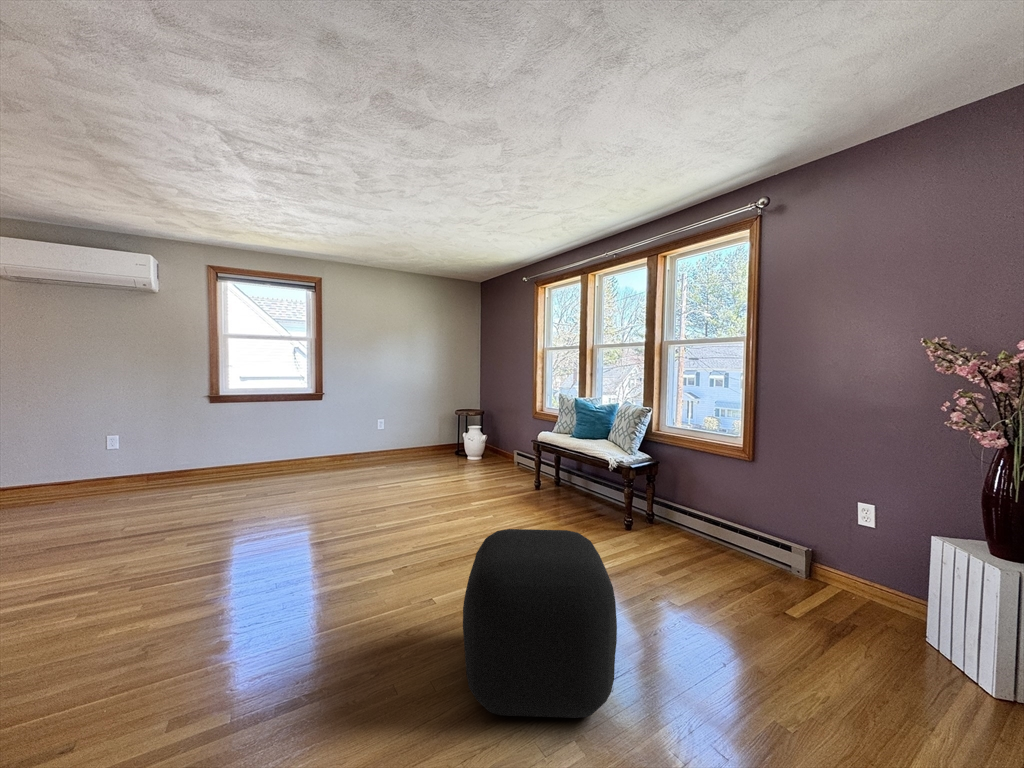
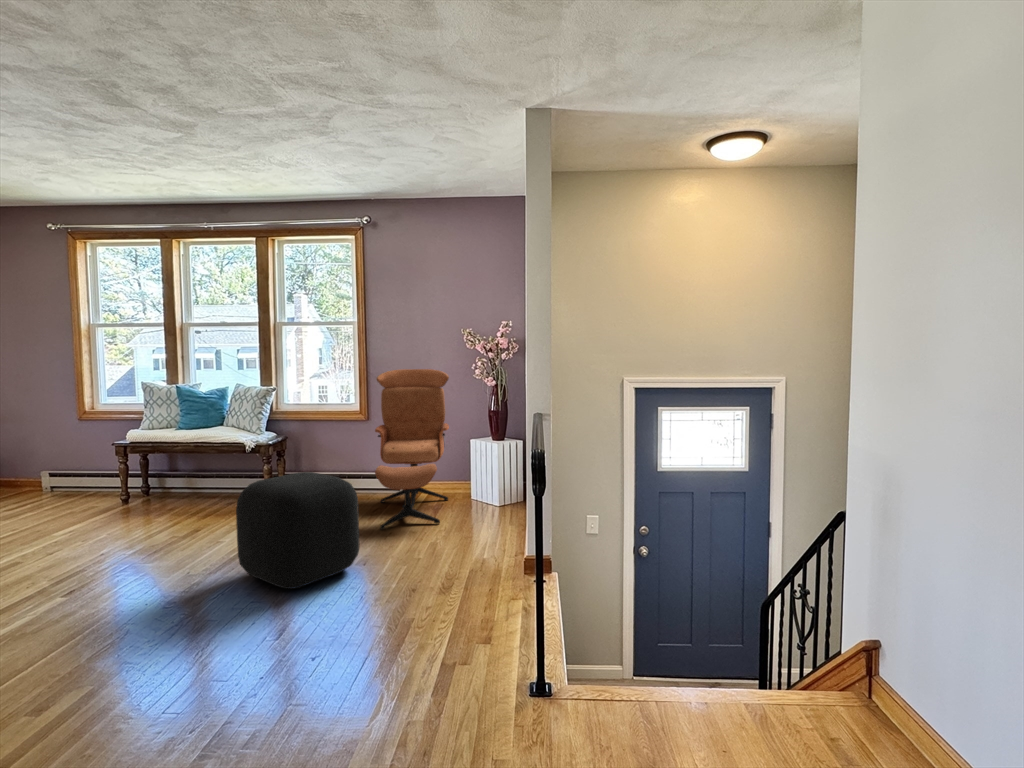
lounge chair: none [708,400,891,681] -> present [375,369,449,529]

